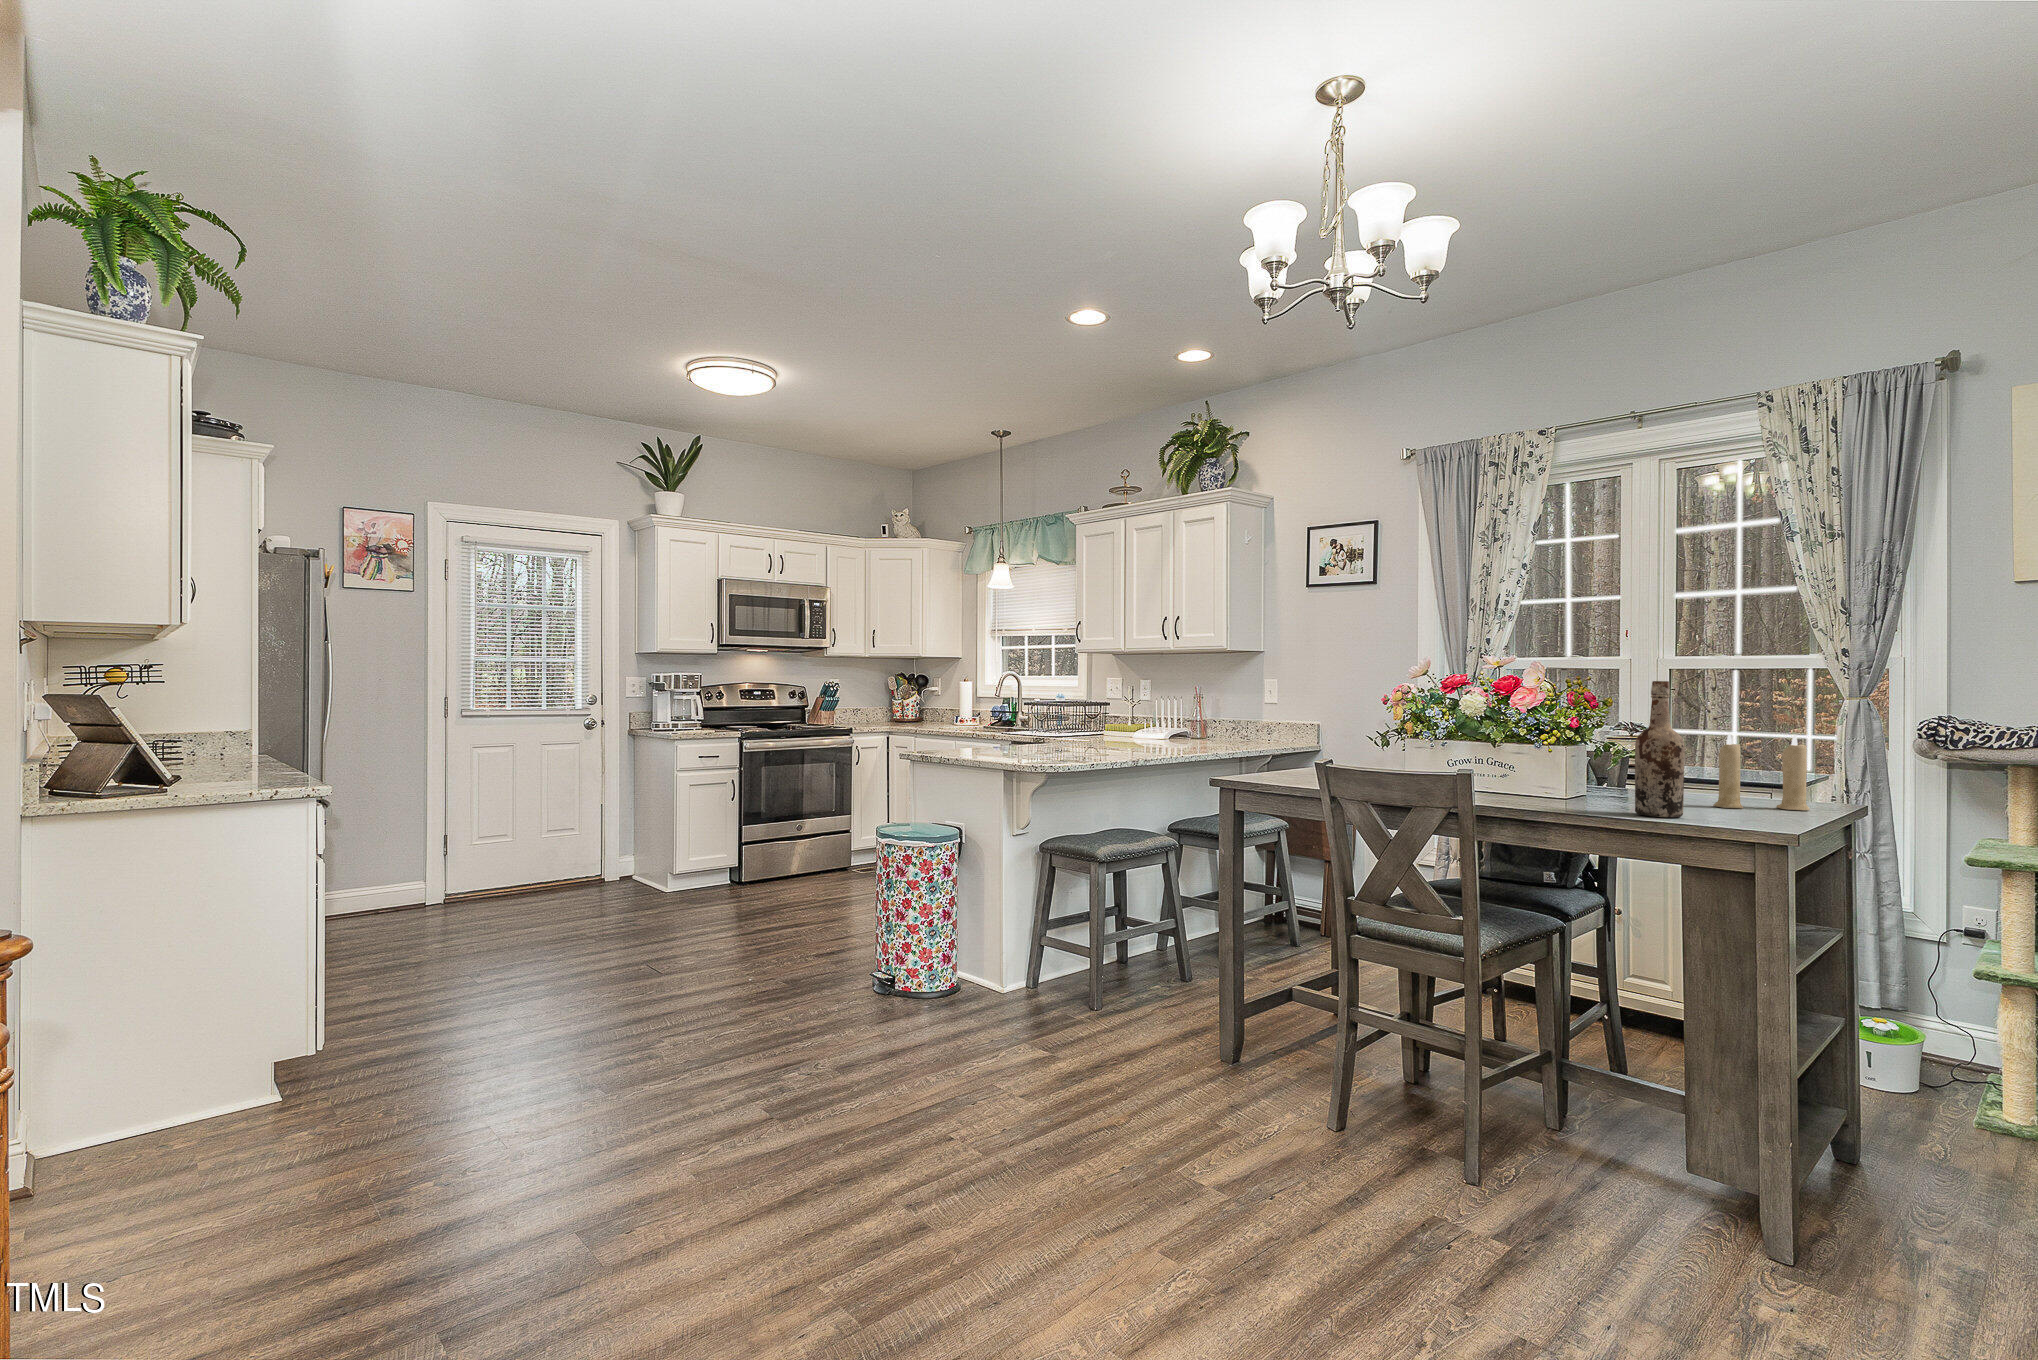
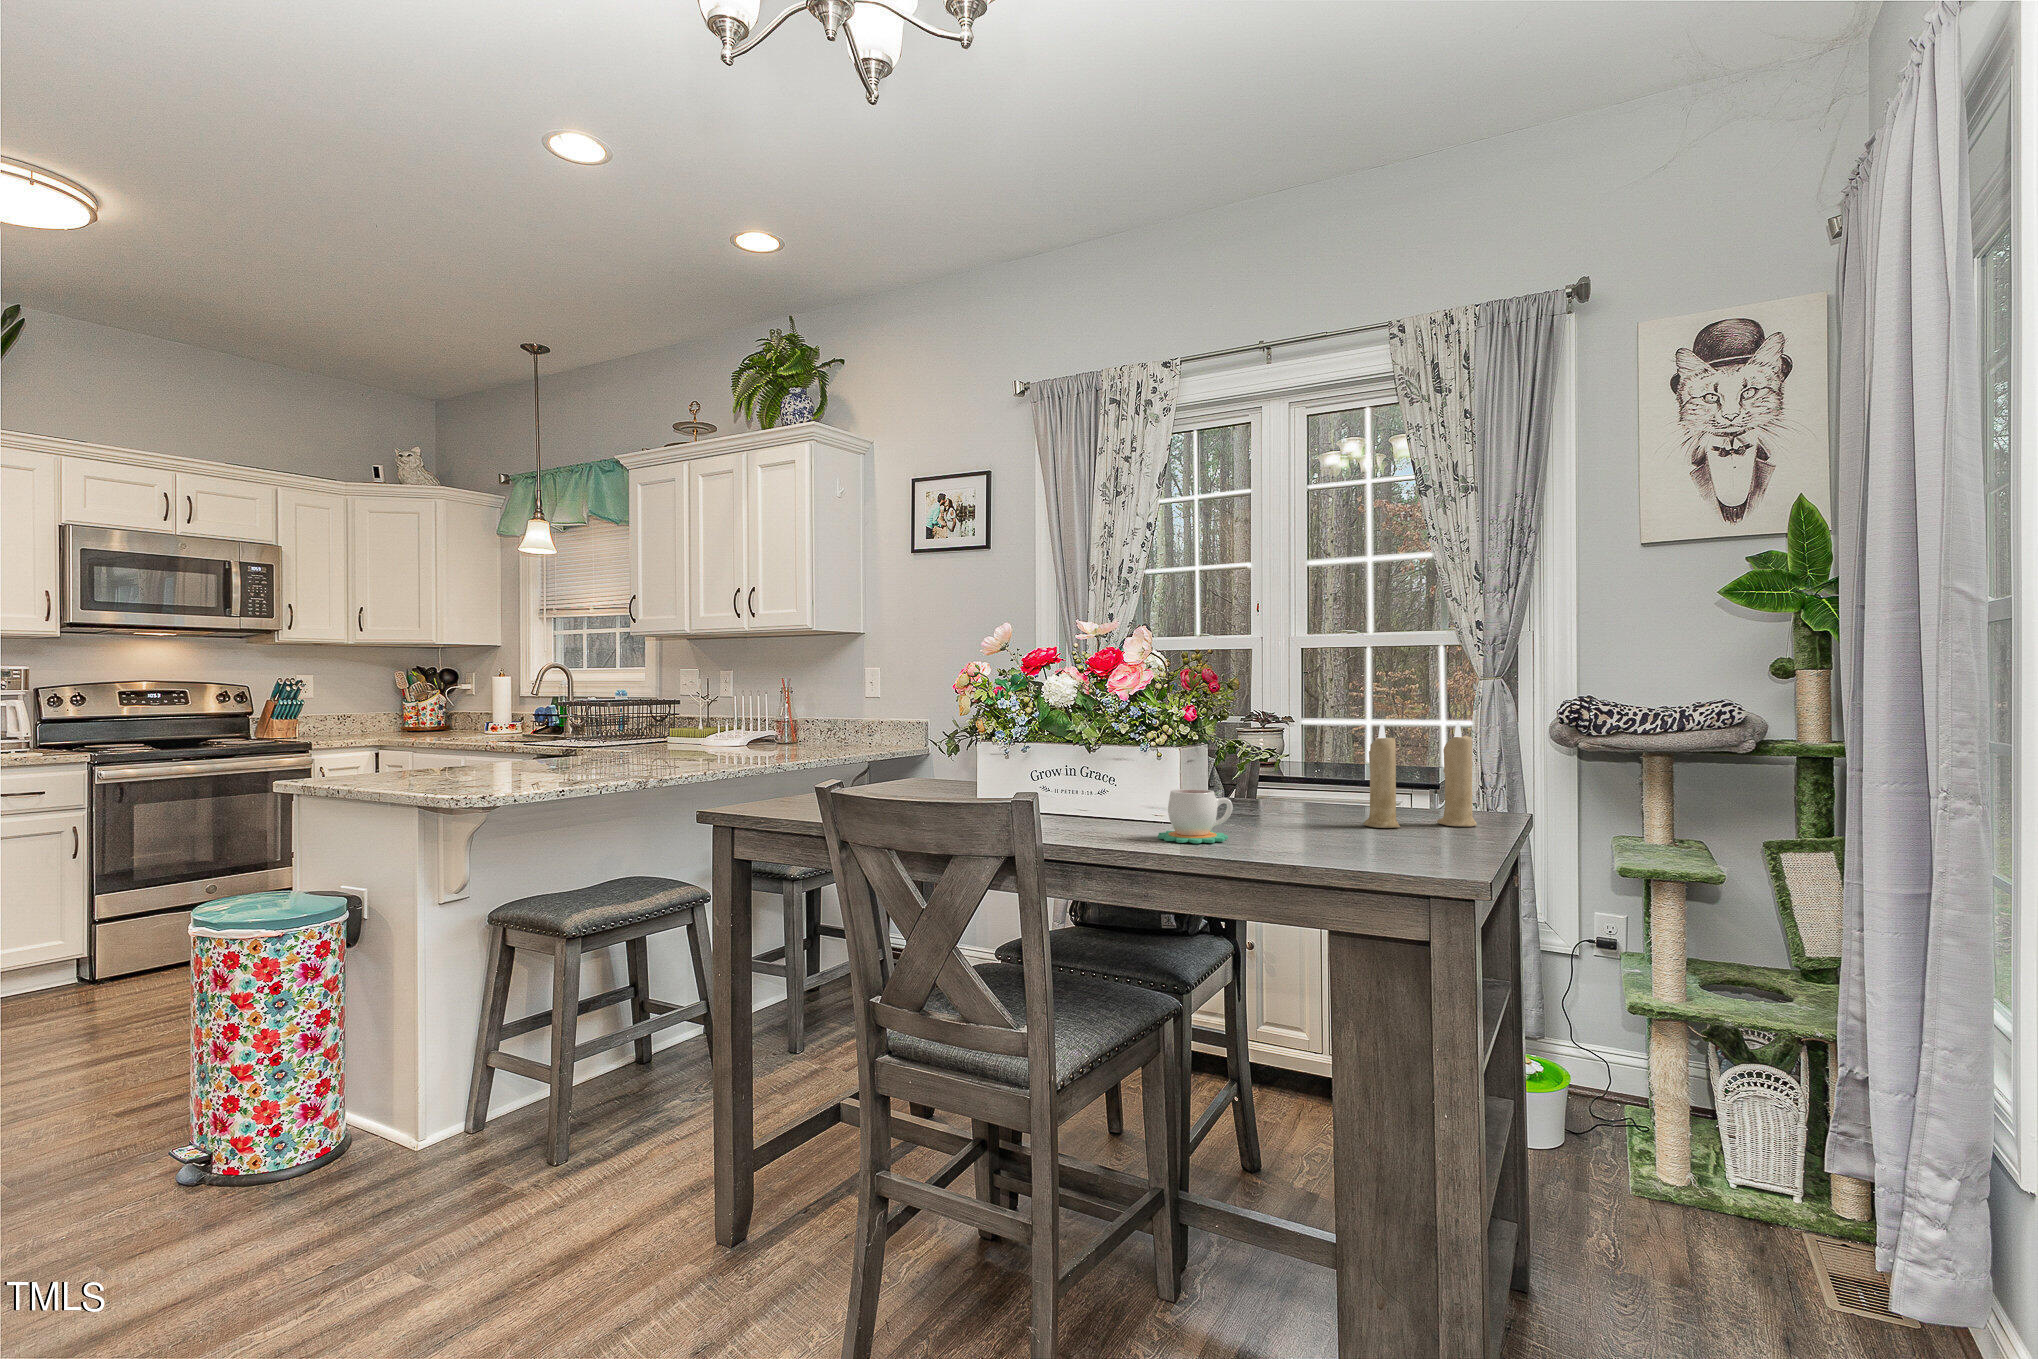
wine bottle: present [1635,681,1685,817] -> none [1266,646,1331,854]
mug: none [1553,774,1609,809] -> present [1158,789,1233,843]

